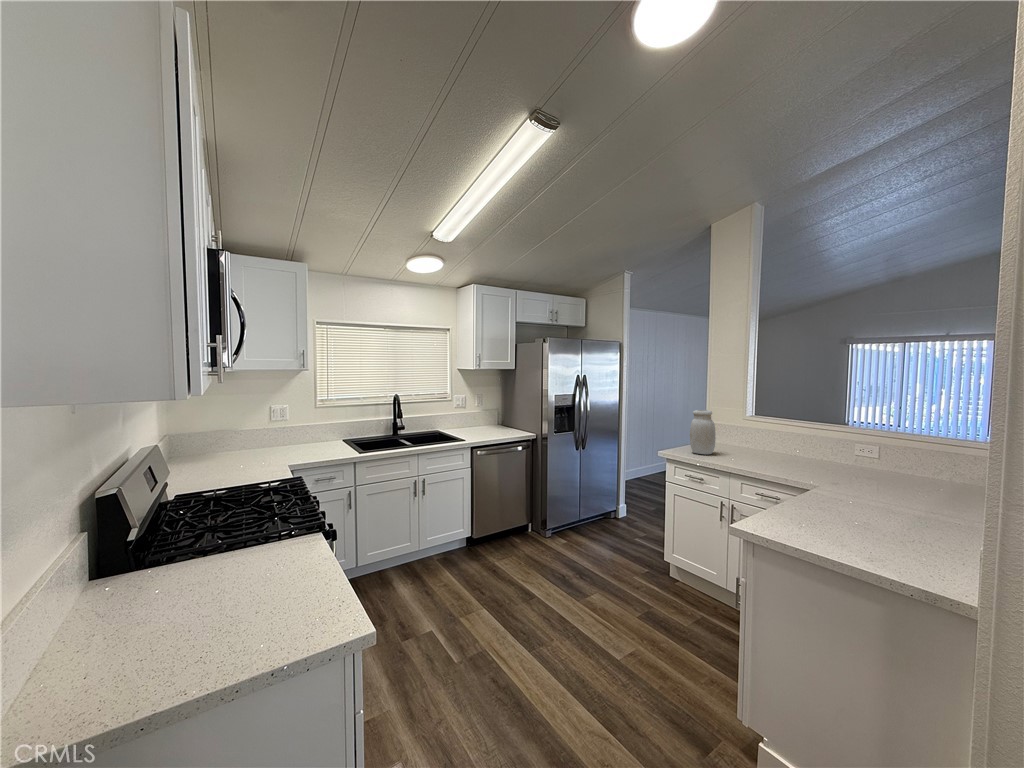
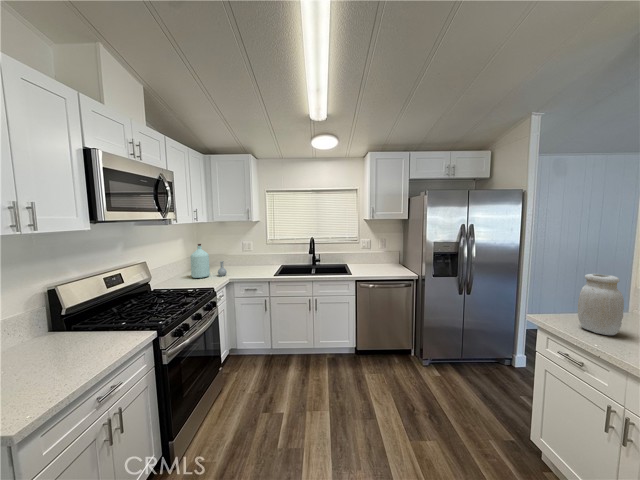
bottle: none [201,407,272,469] -> present [190,244,227,278]

